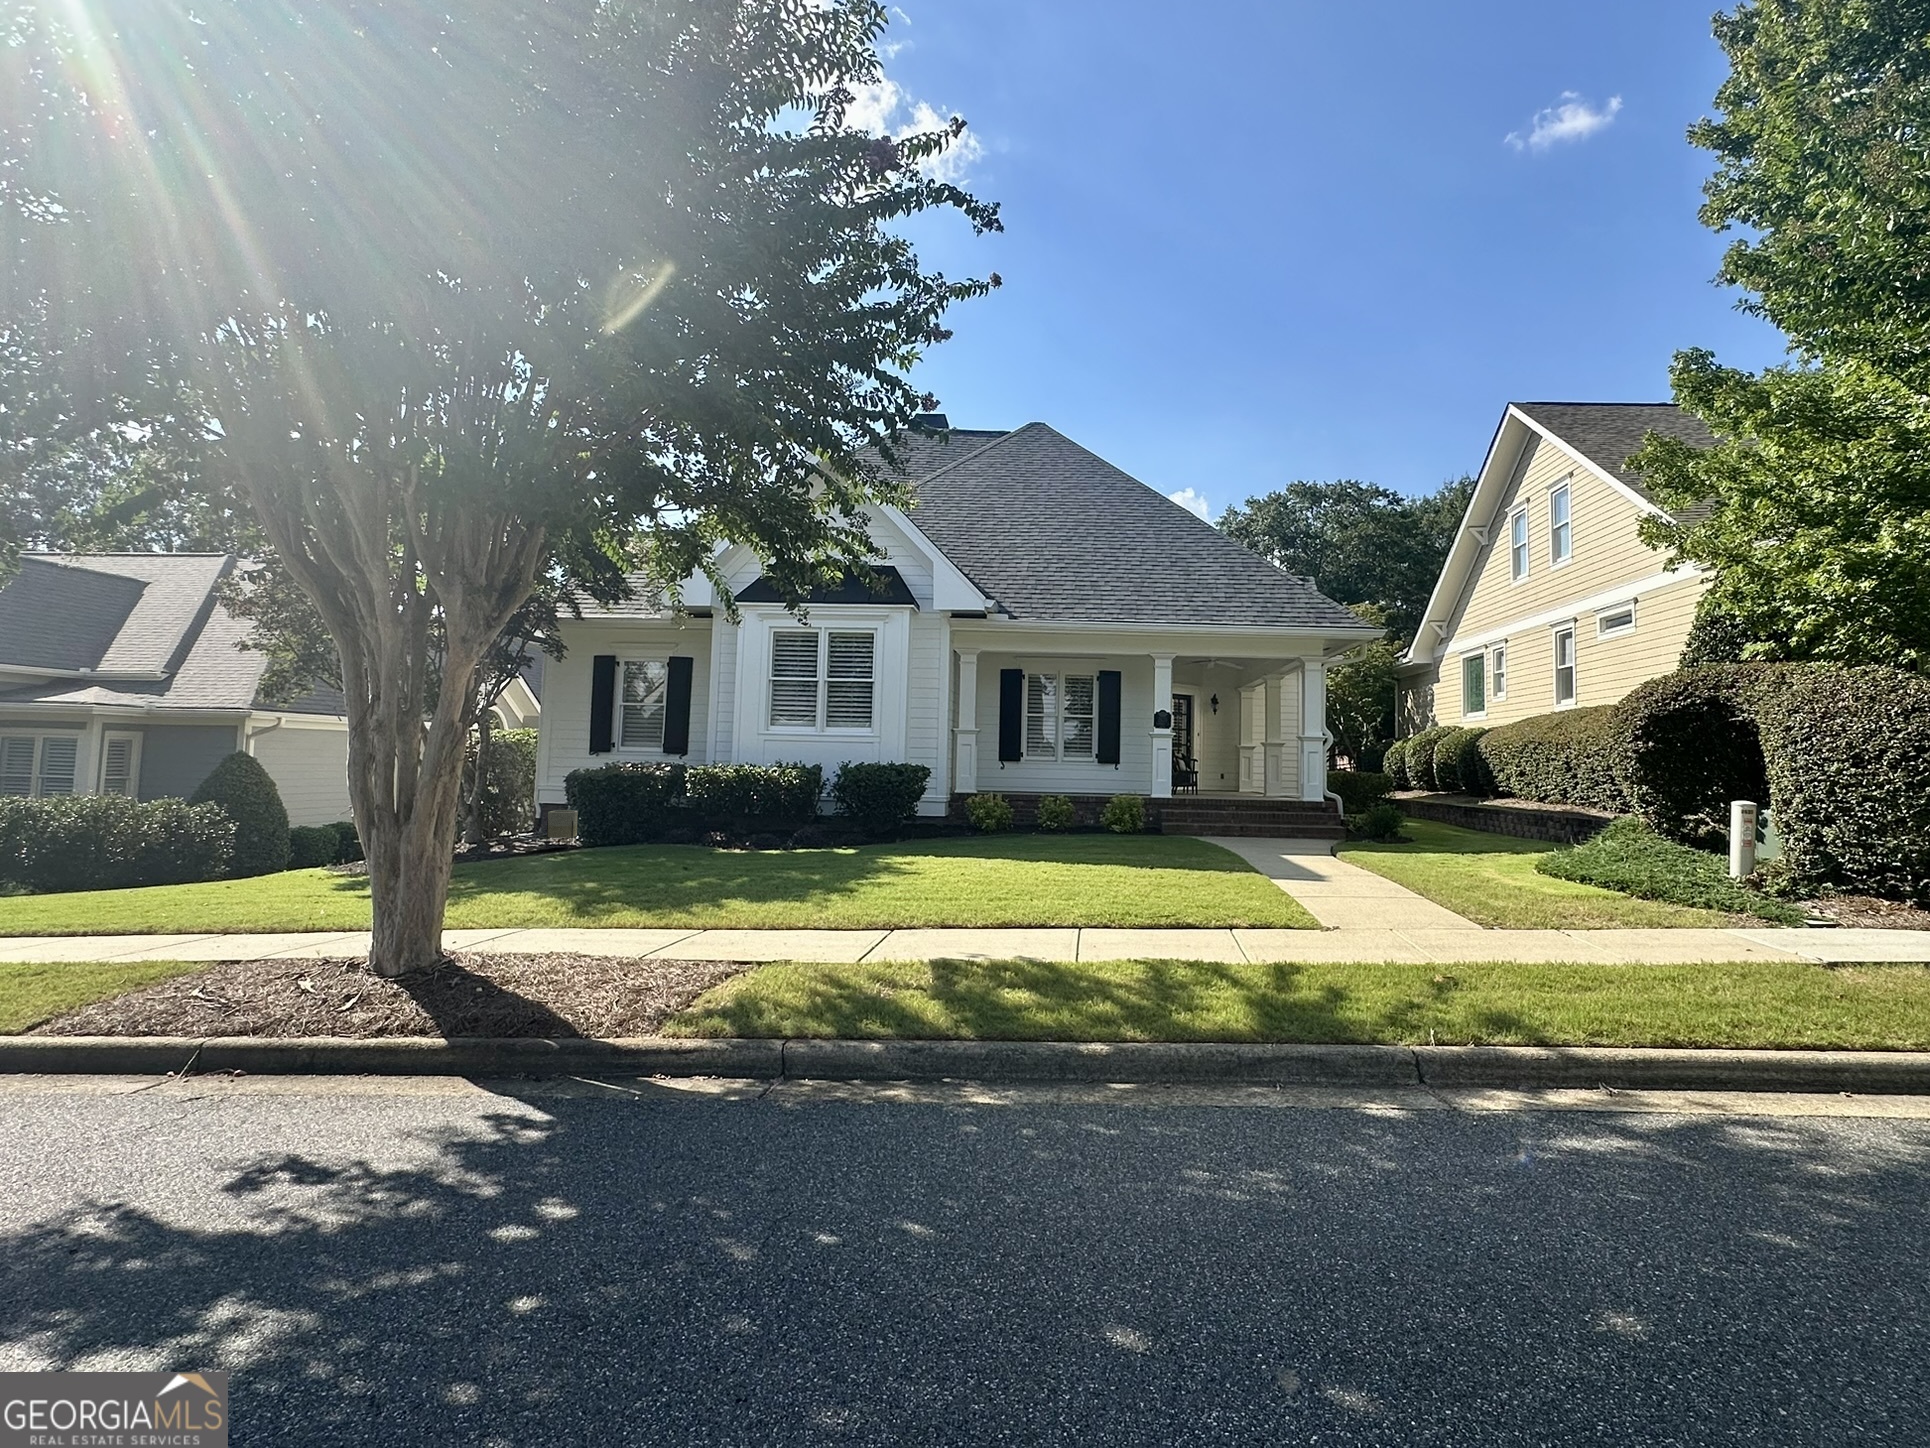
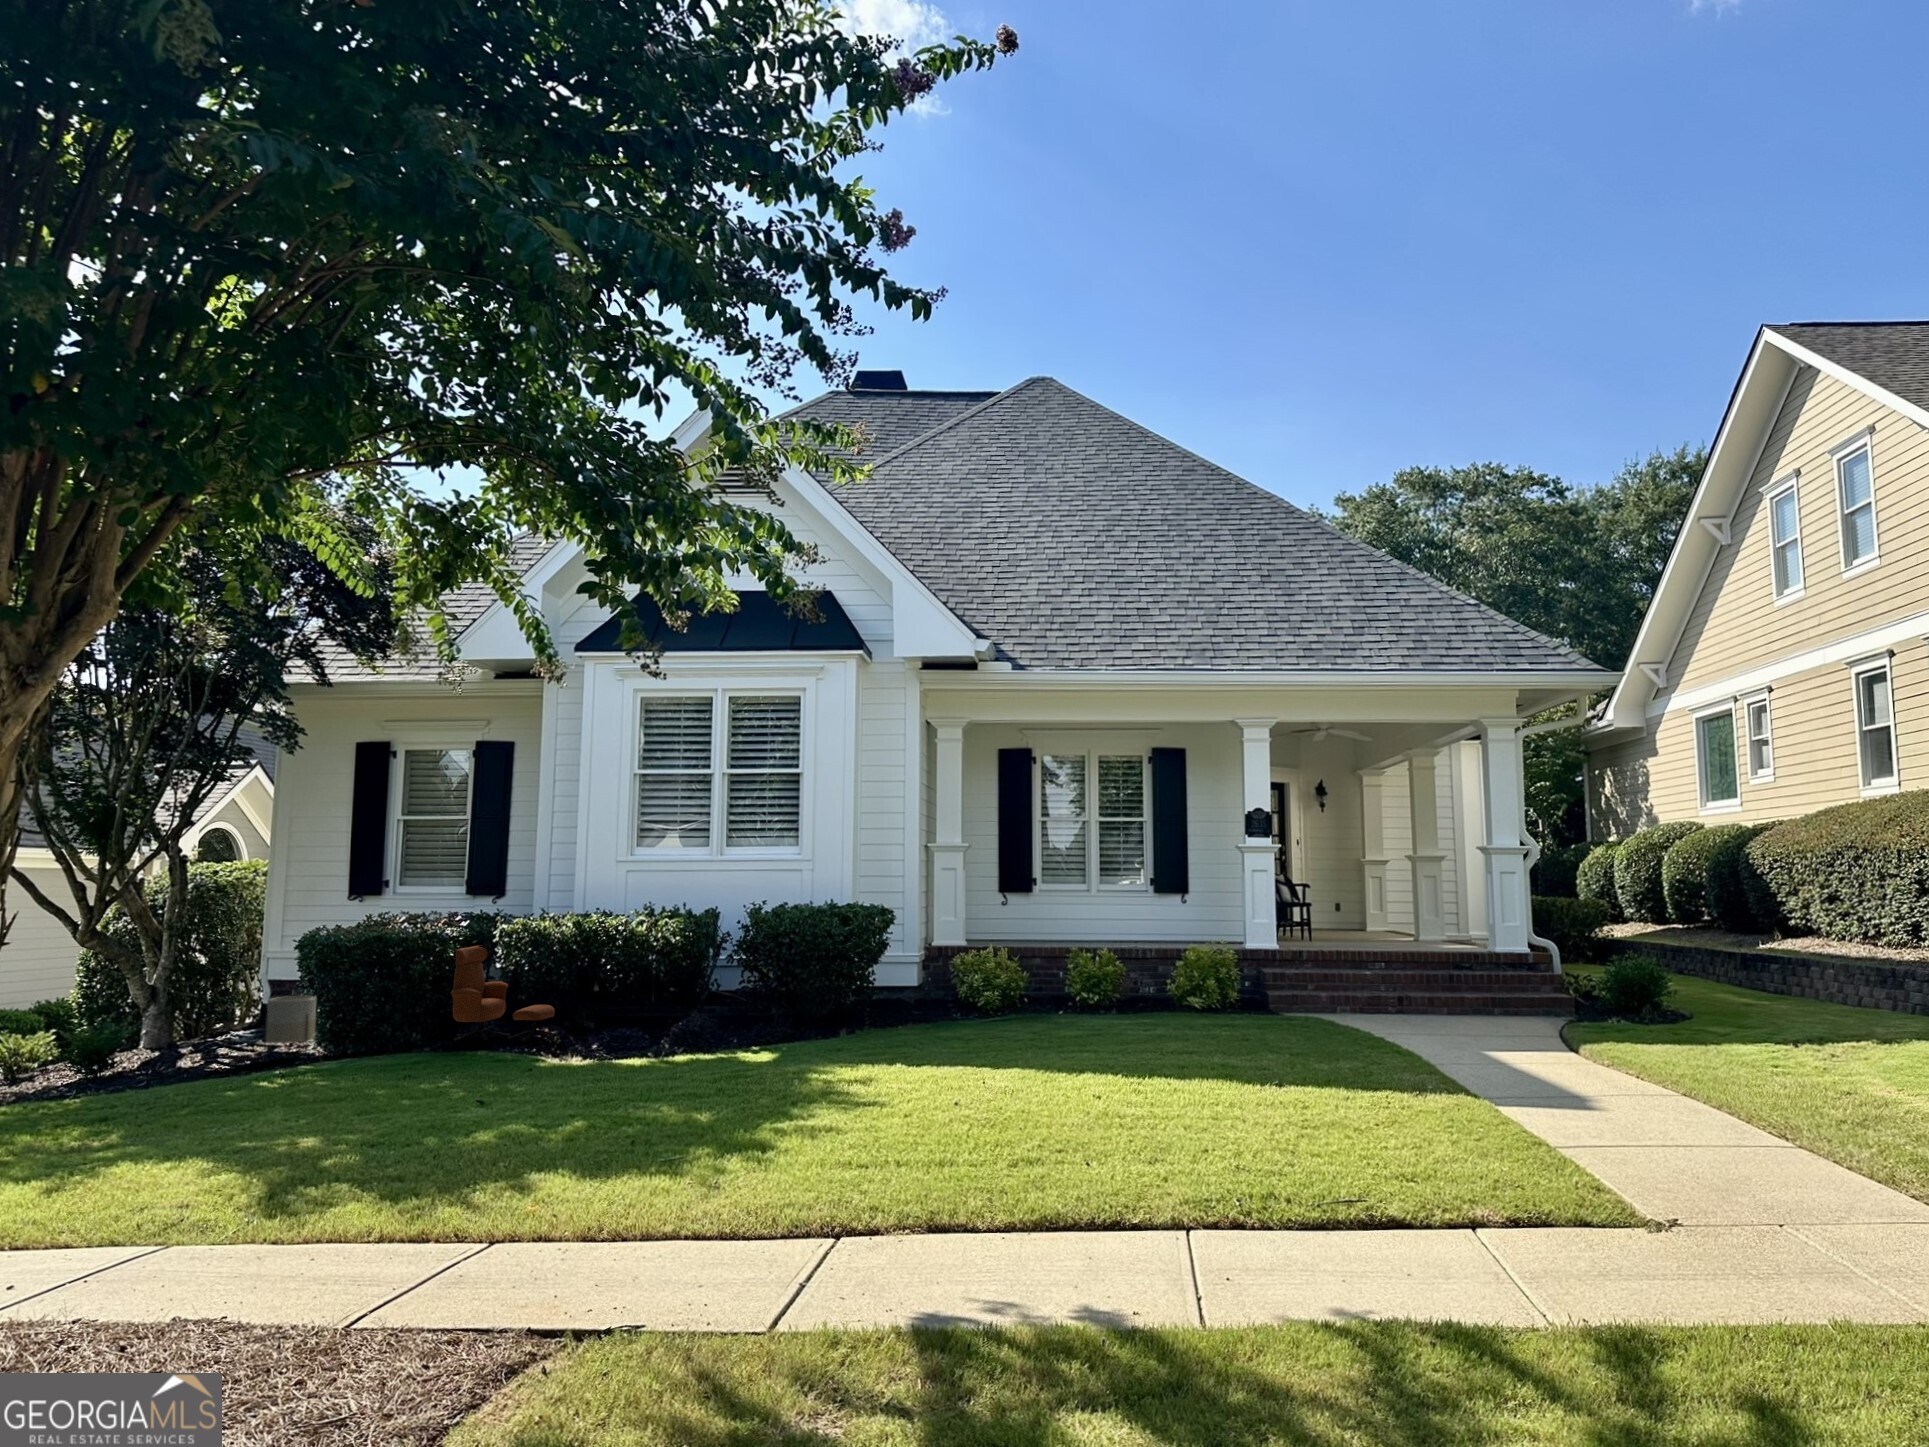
lounge chair: none [660,783,724,840] -> present [451,946,556,1041]

